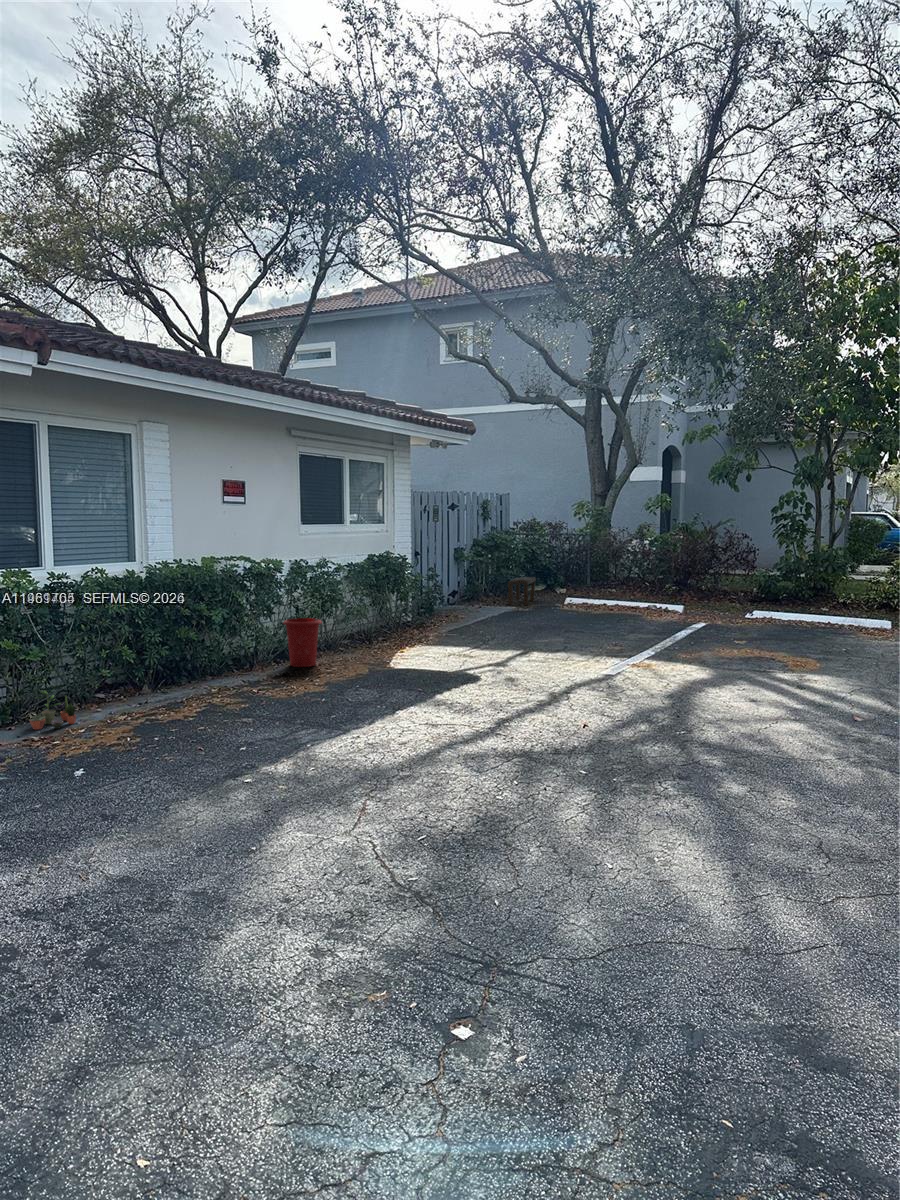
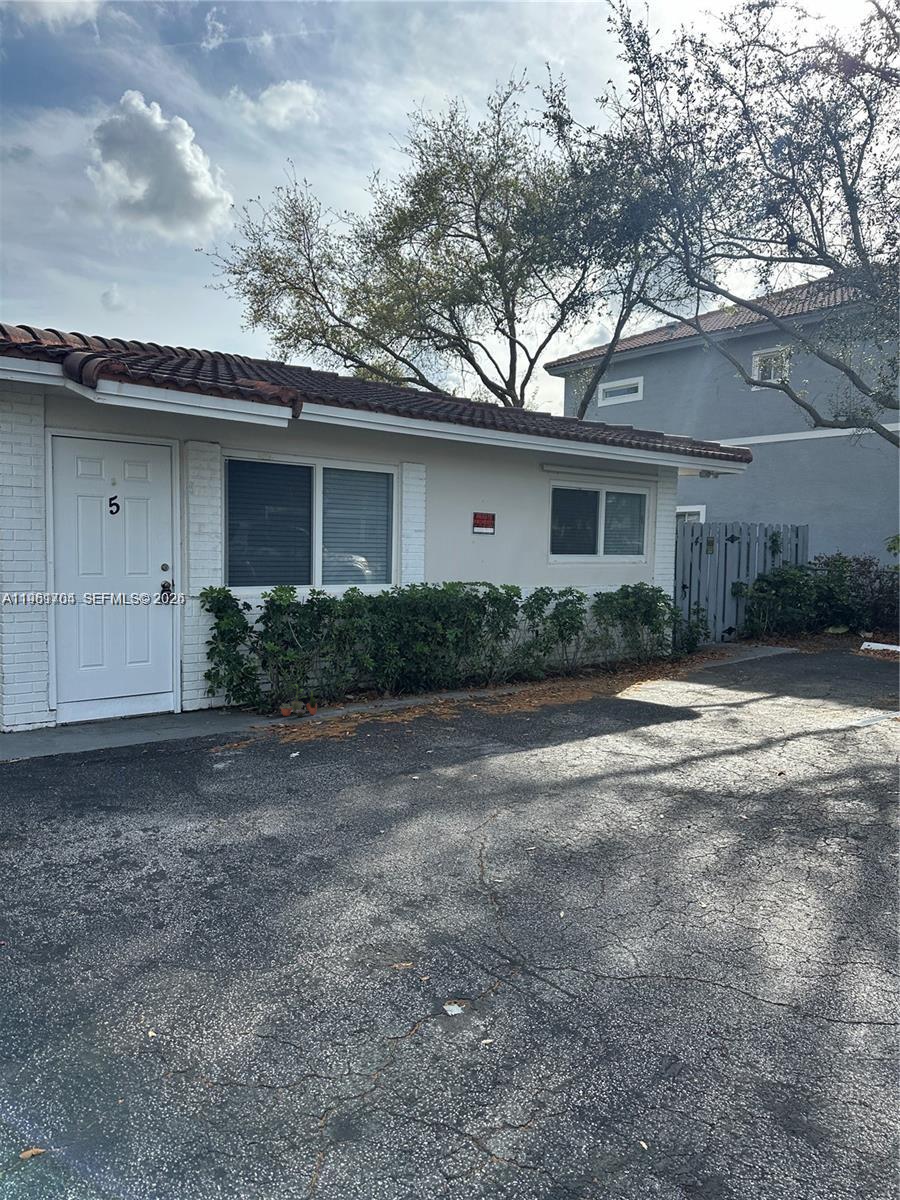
bench: present [508,577,536,605] -> none [791,619,829,651]
waste bin: present [283,618,322,667] -> none [518,642,555,689]

